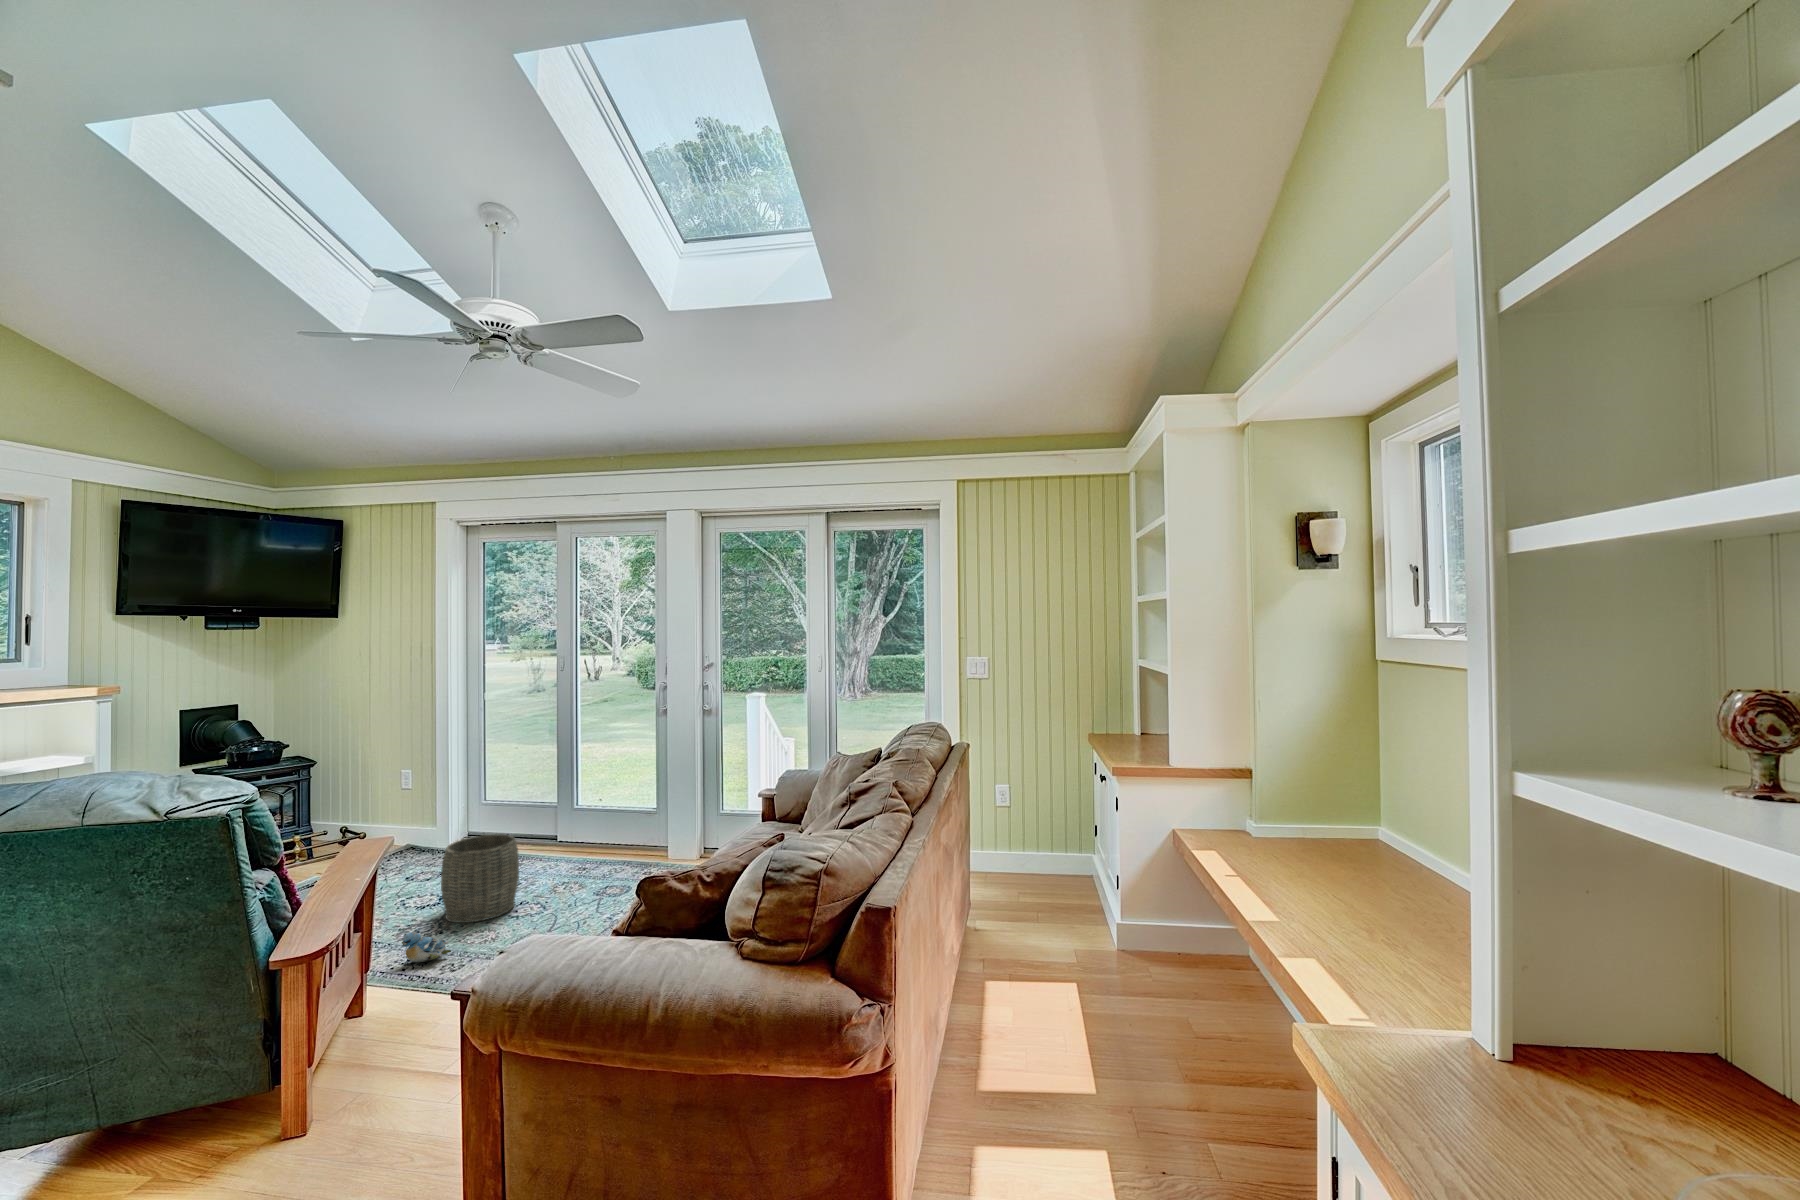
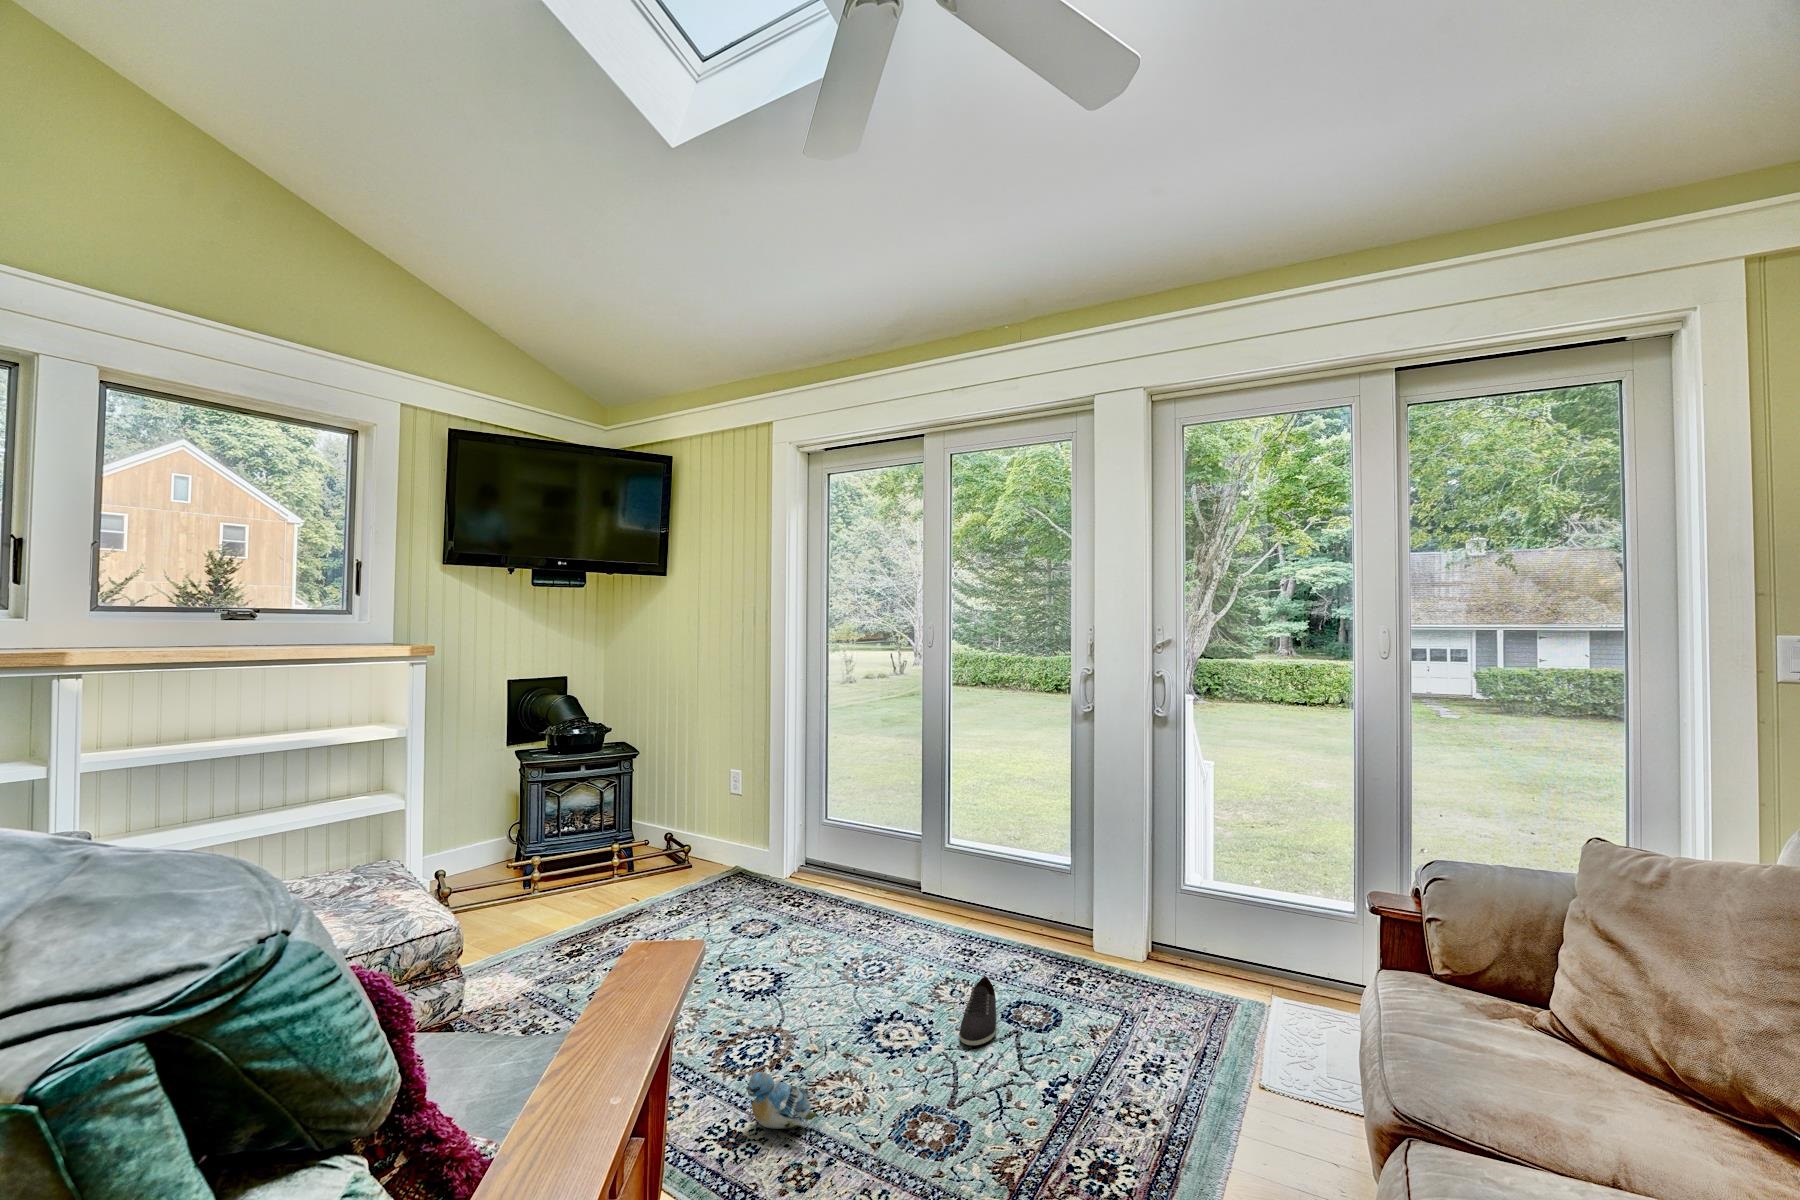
woven basket: present [441,834,519,923] -> none [792,893,898,1042]
shoe: none [556,875,587,910] -> present [960,977,996,1045]

